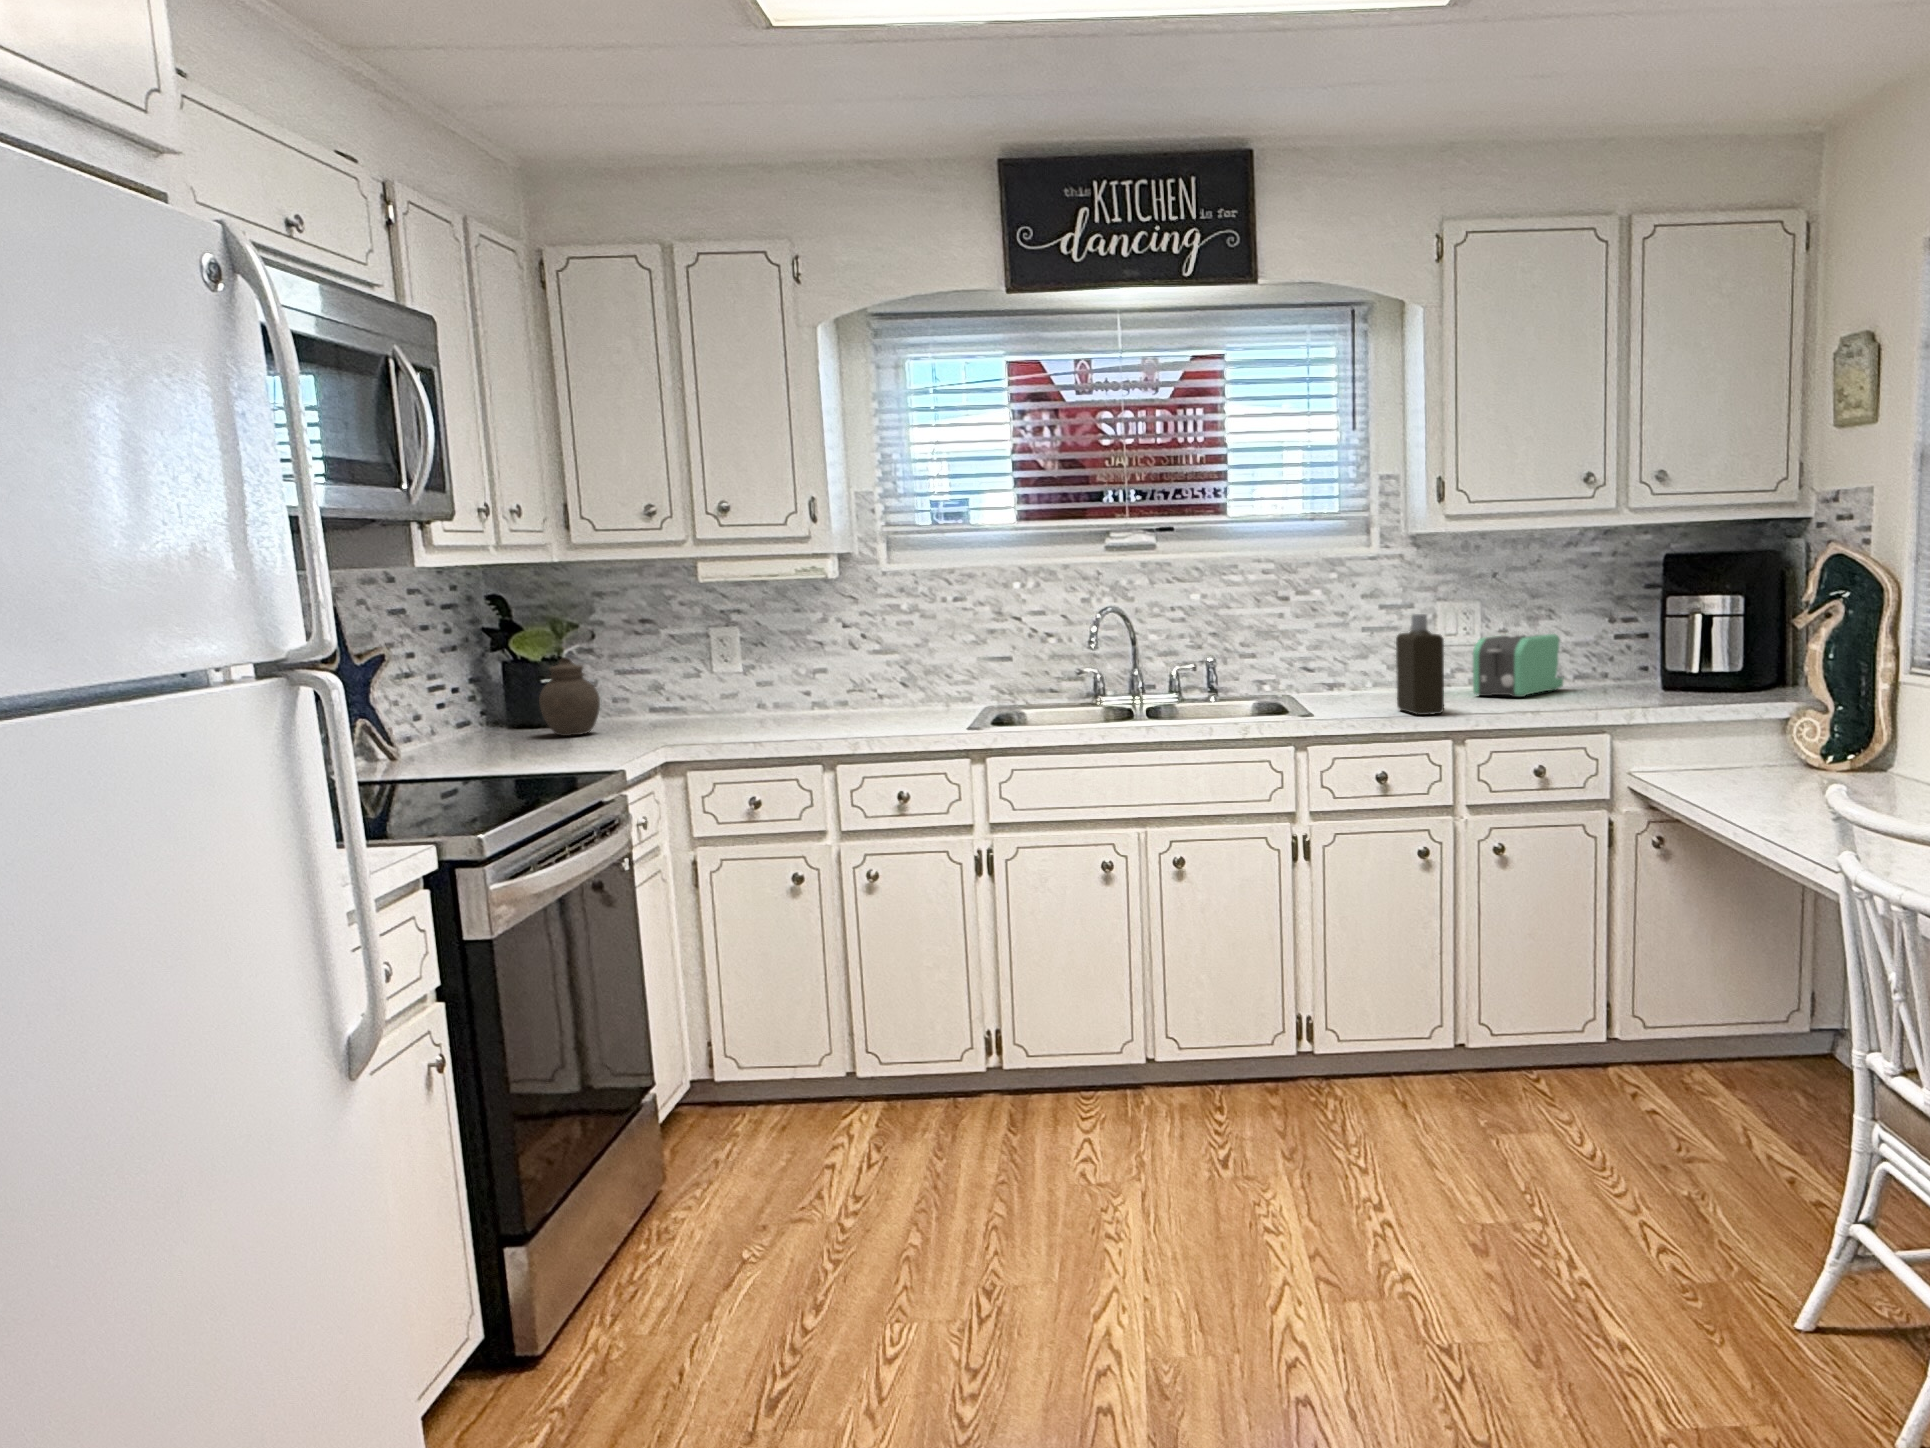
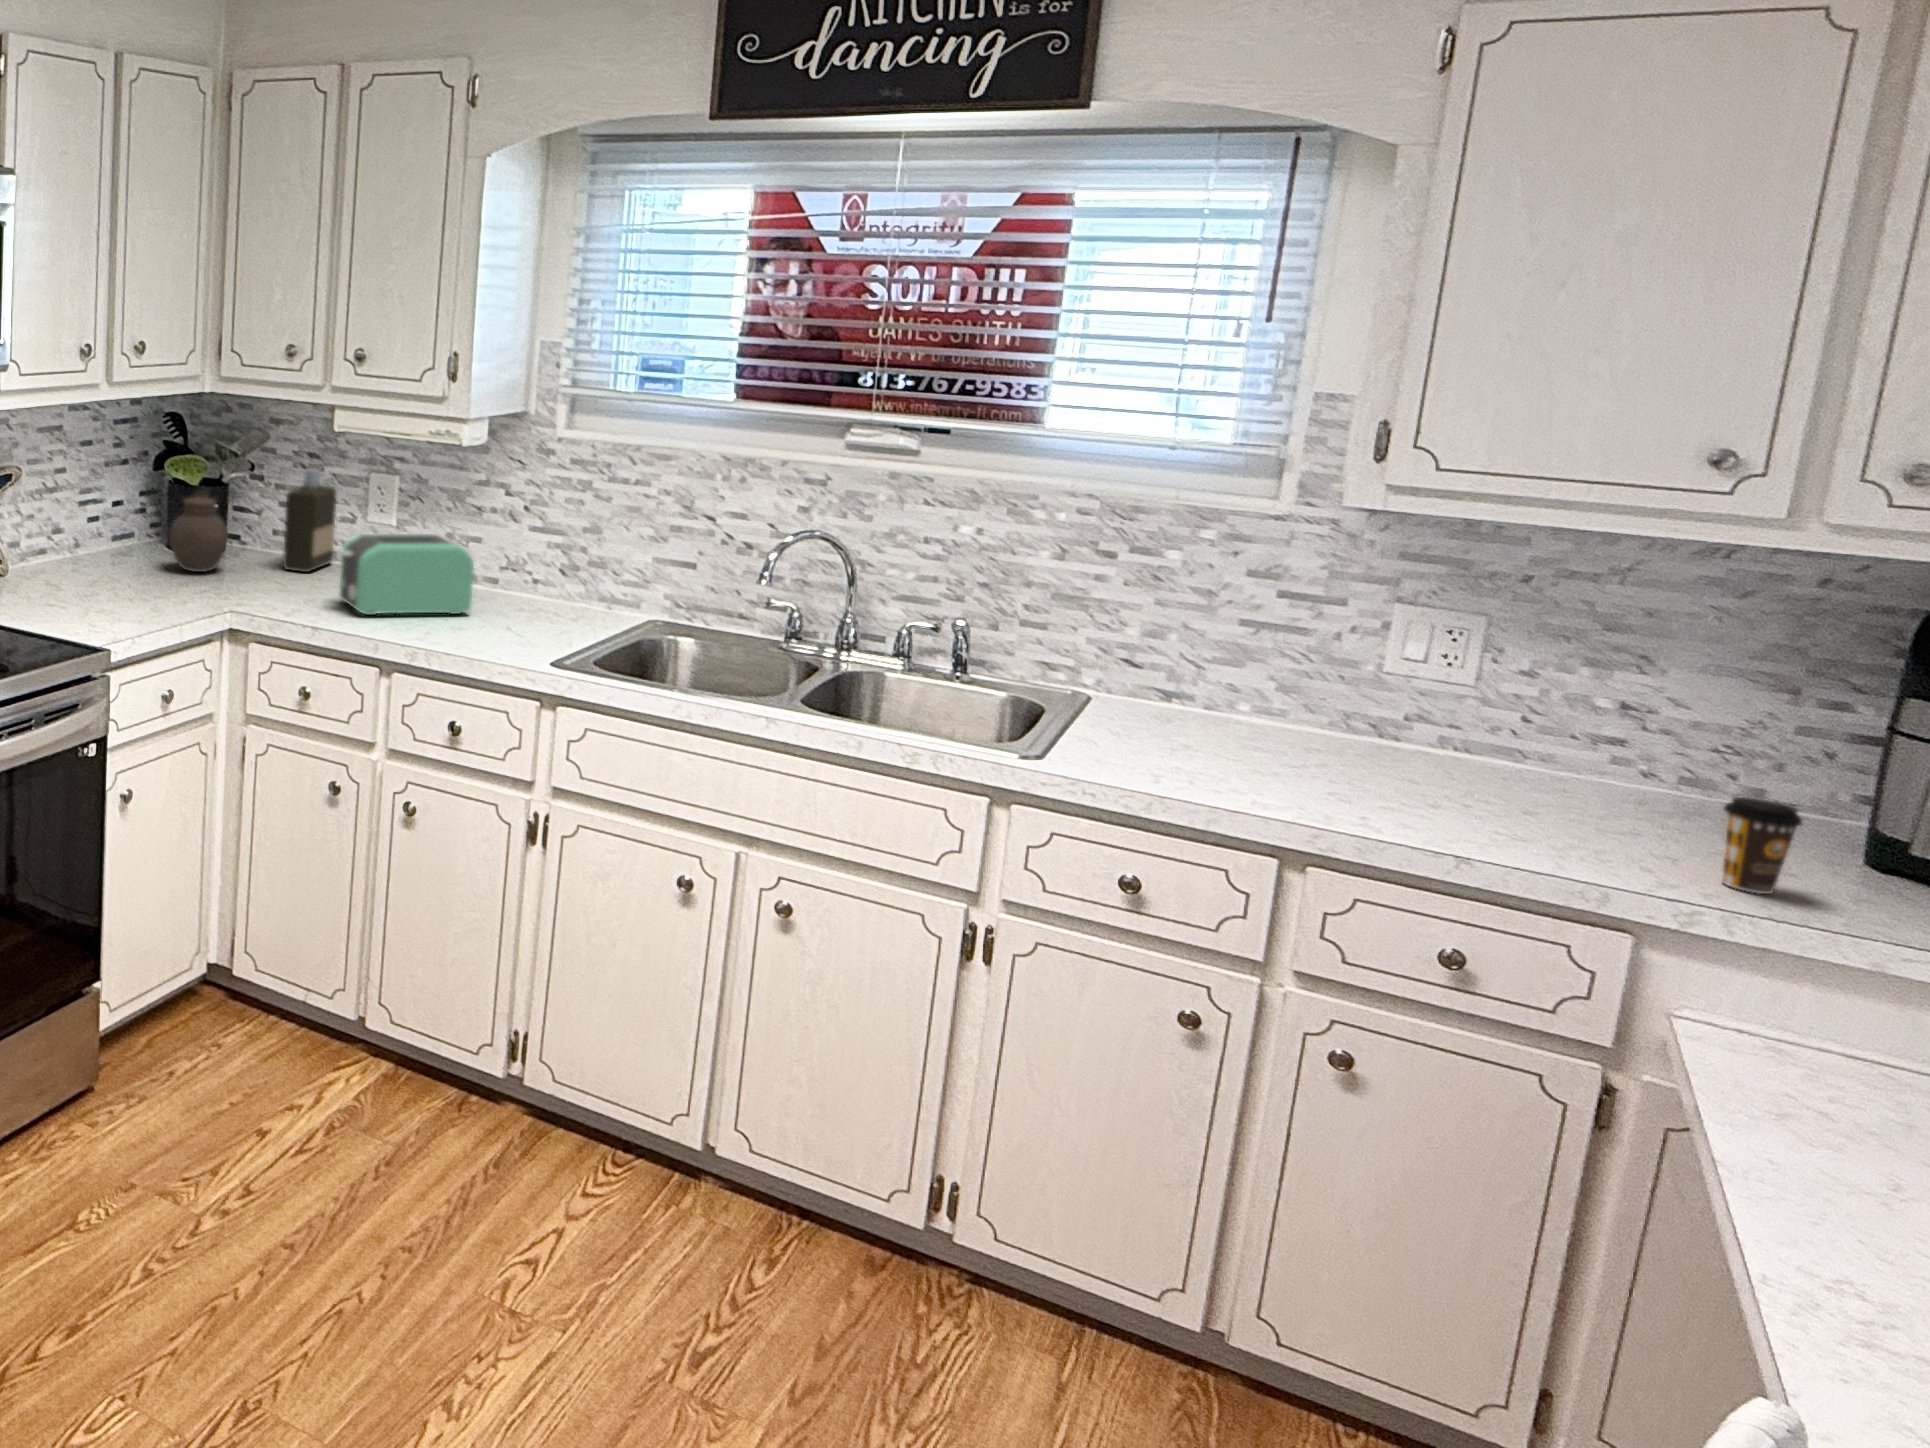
bottle: present [1396,614,1444,715] -> present [283,468,336,572]
toaster: present [1473,634,1563,697] -> present [339,534,474,615]
coffee cup: none [1614,657,1645,705] -> present [1722,797,1802,894]

